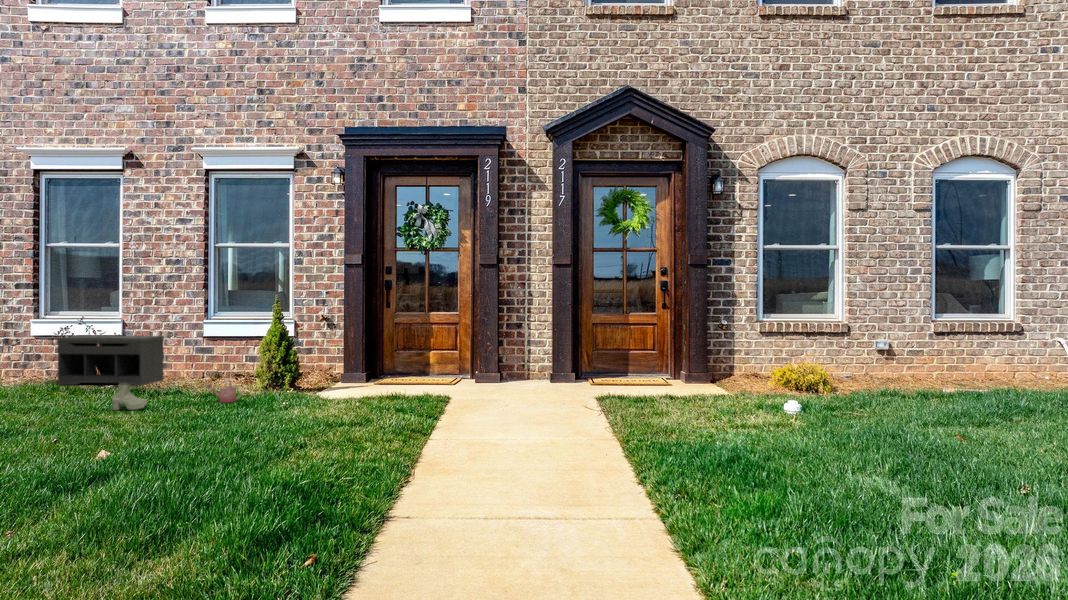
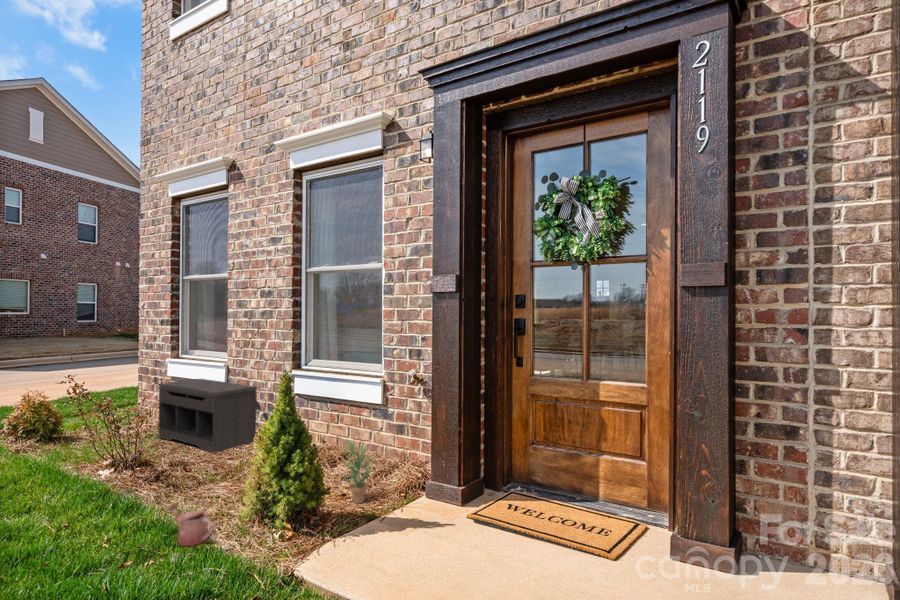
potted plant: none [291,349,313,388] -> present [343,440,370,503]
boots: present [112,382,147,411] -> none [26,489,87,545]

